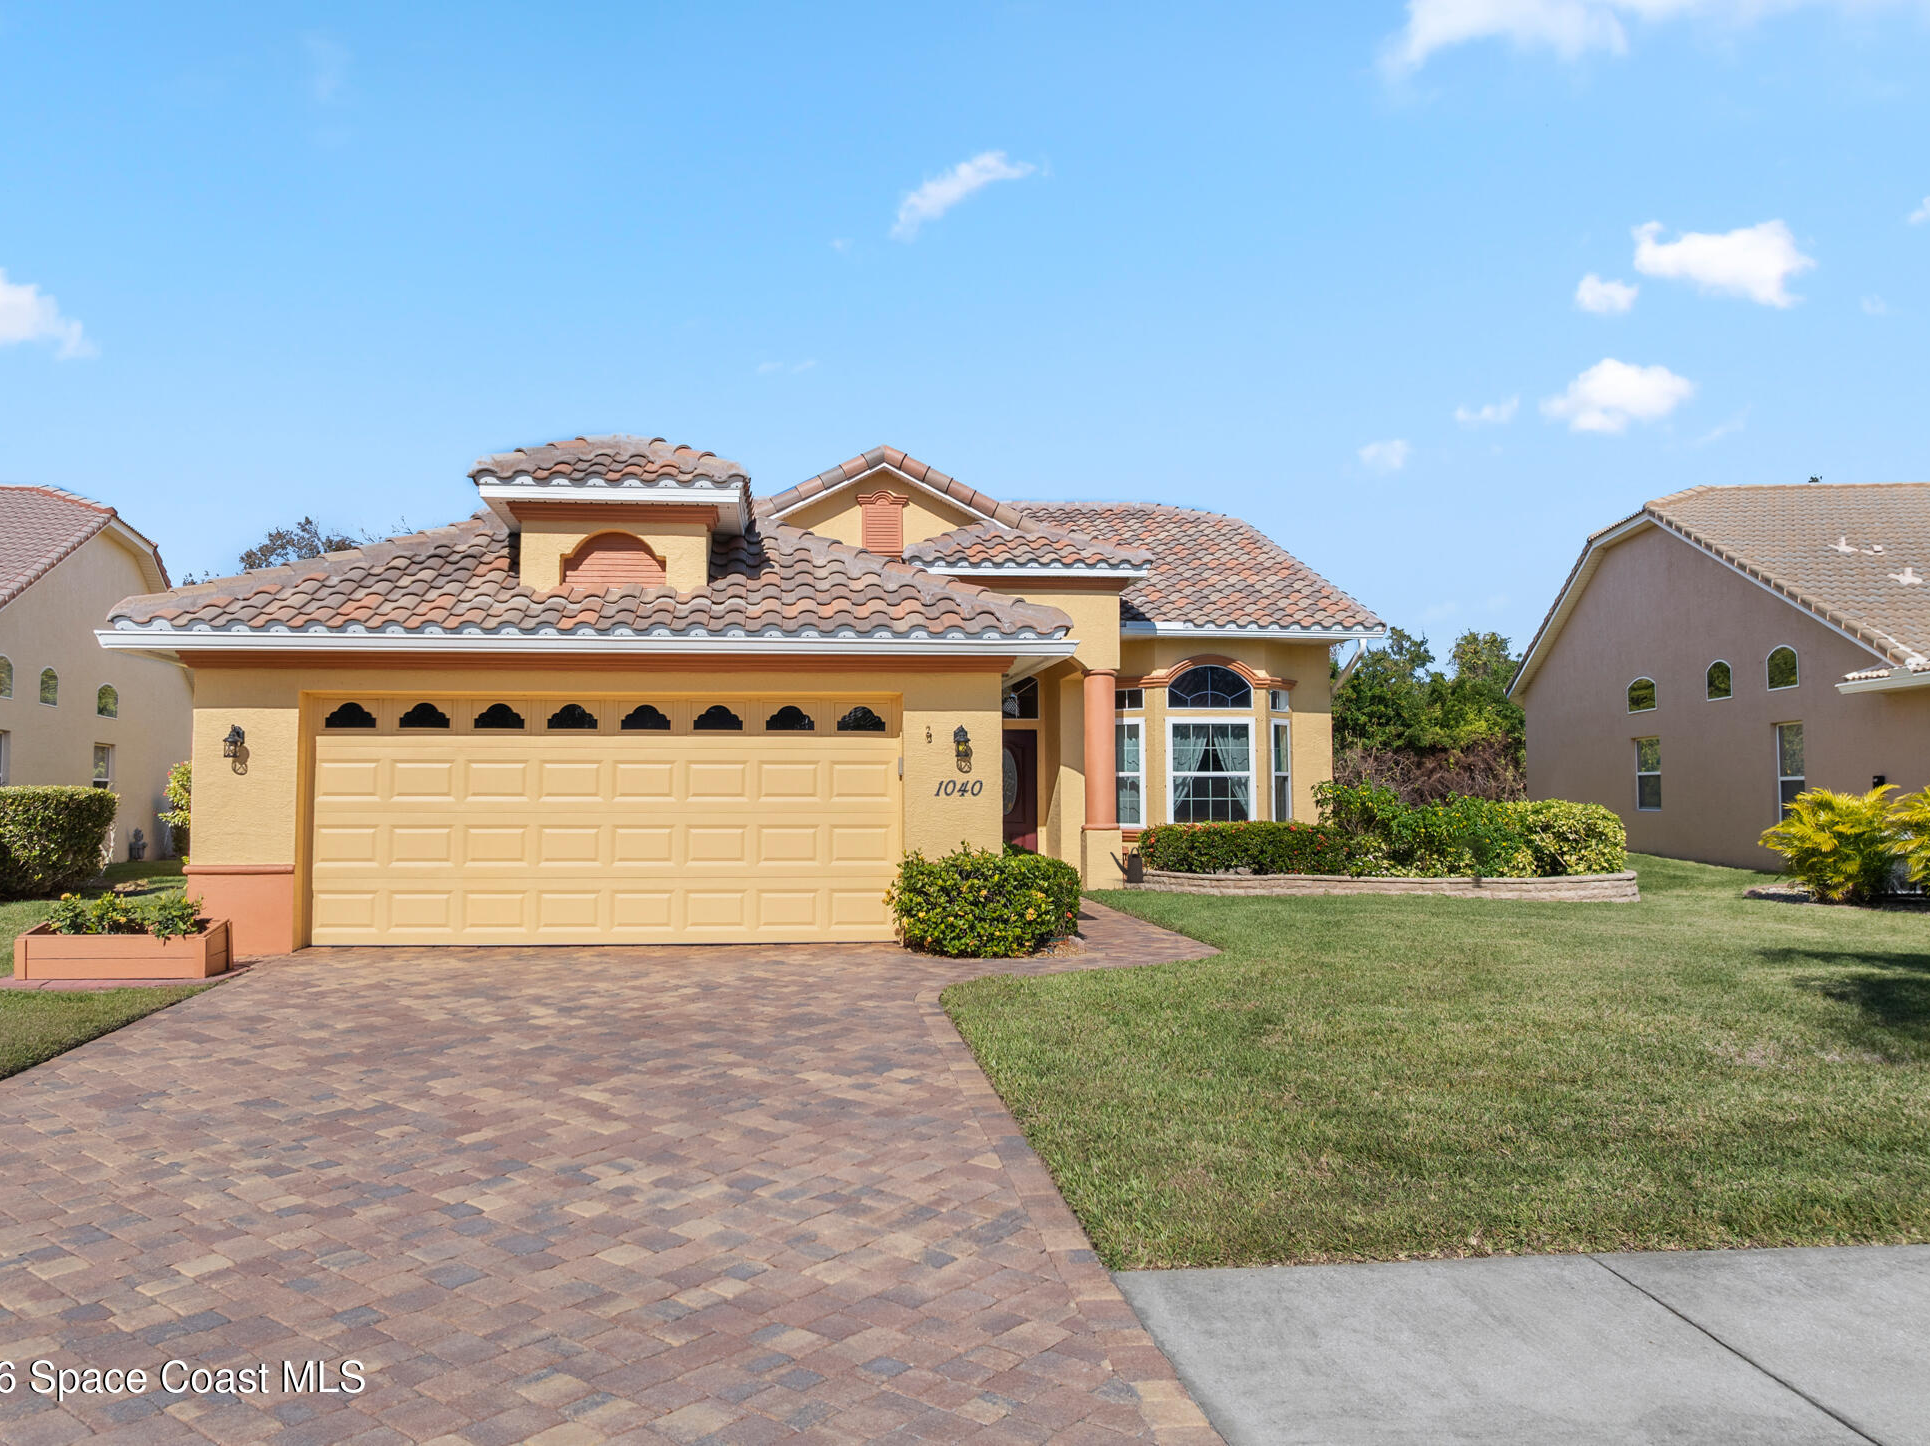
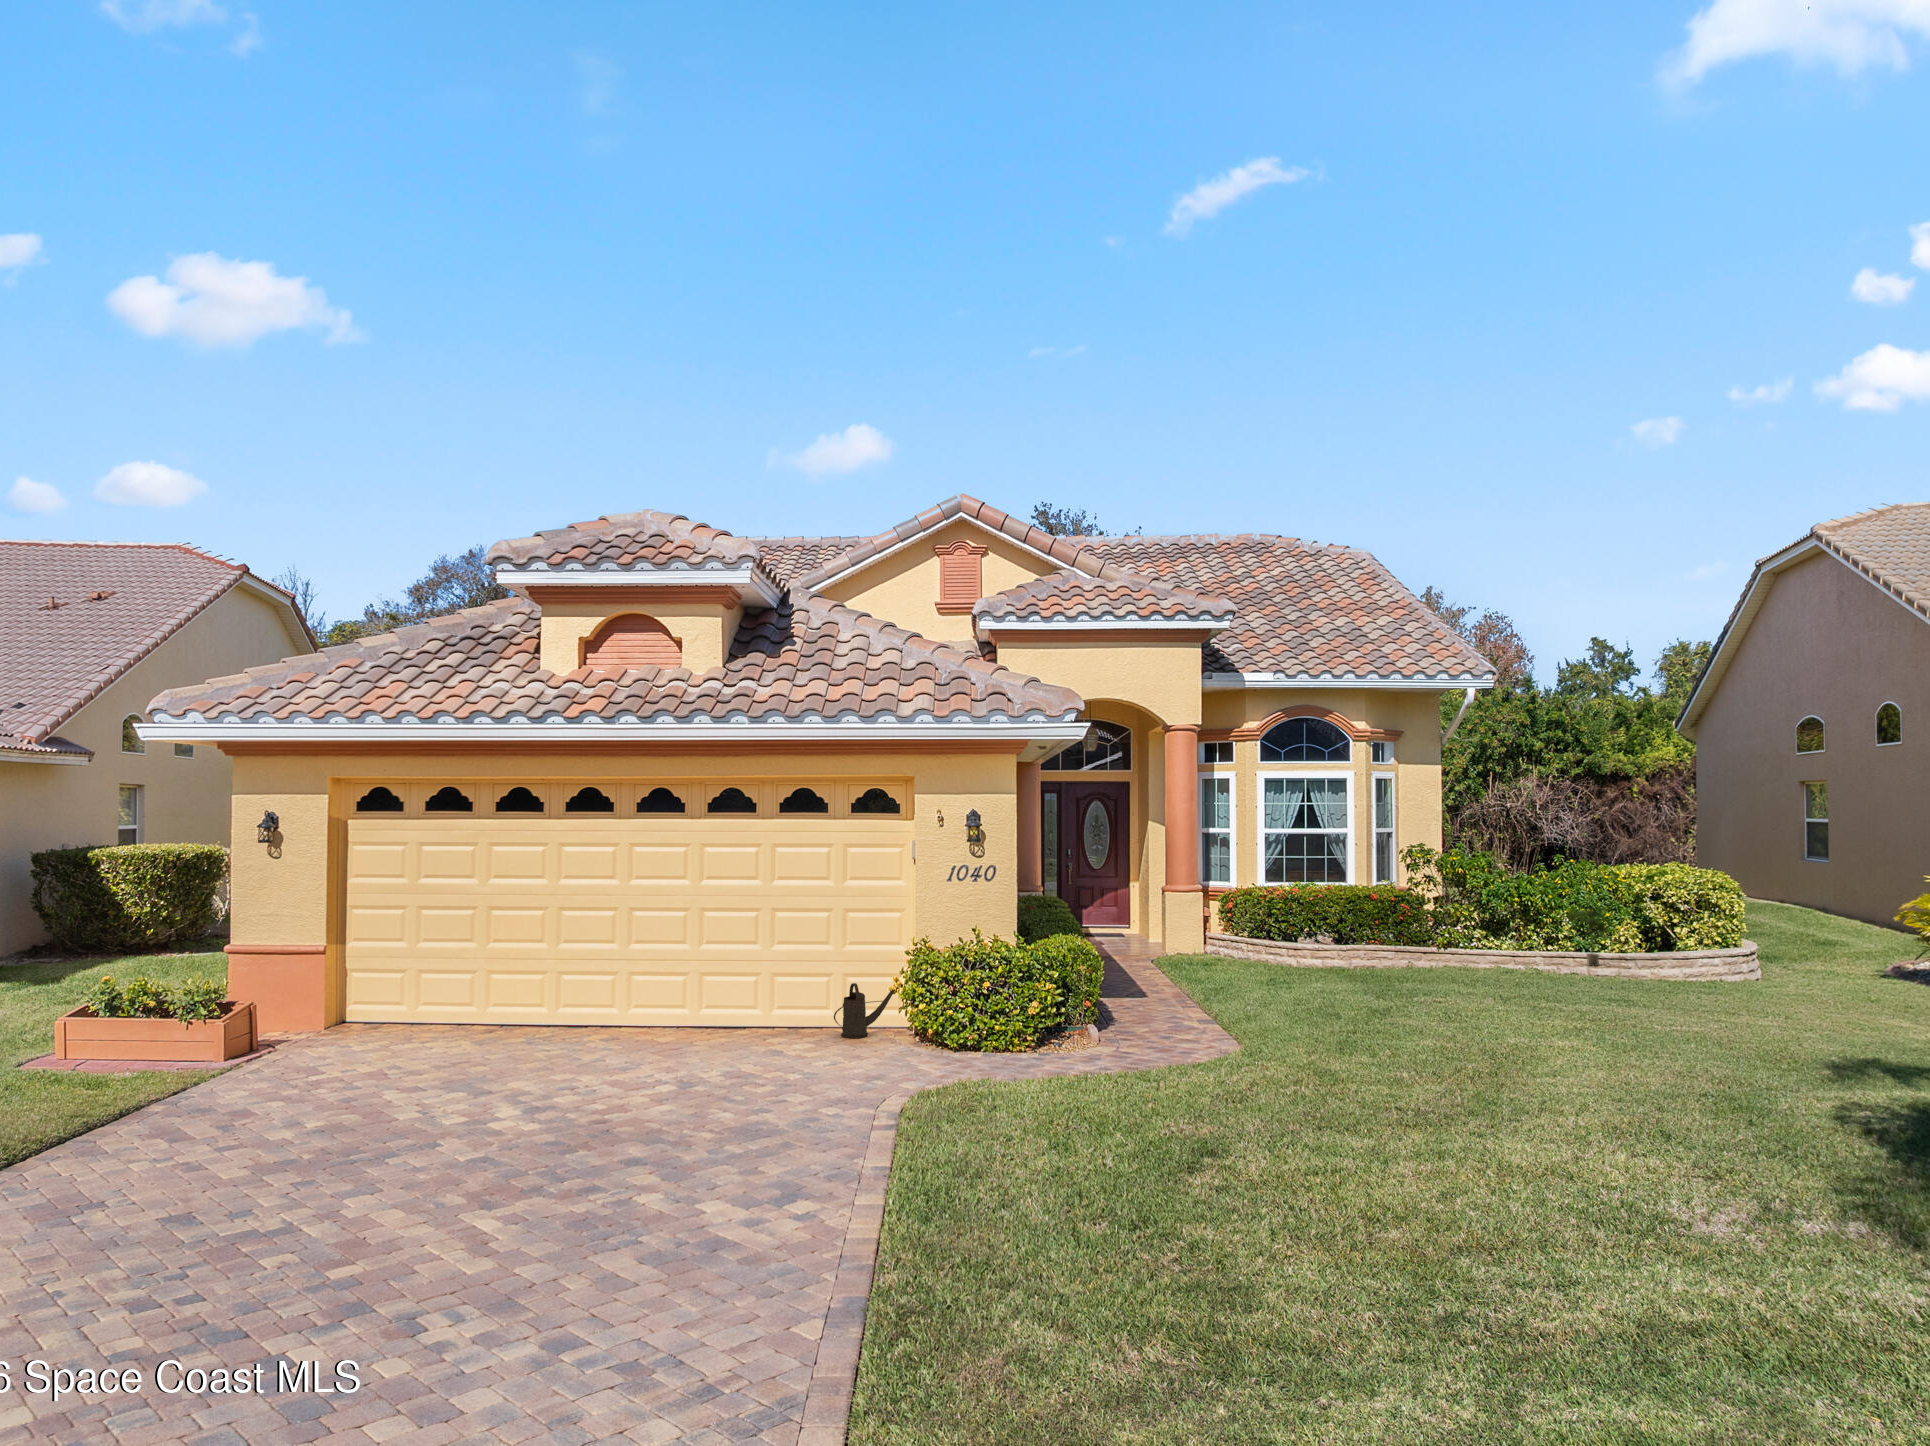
watering can: present [1110,847,1148,883] -> present [834,983,894,1038]

